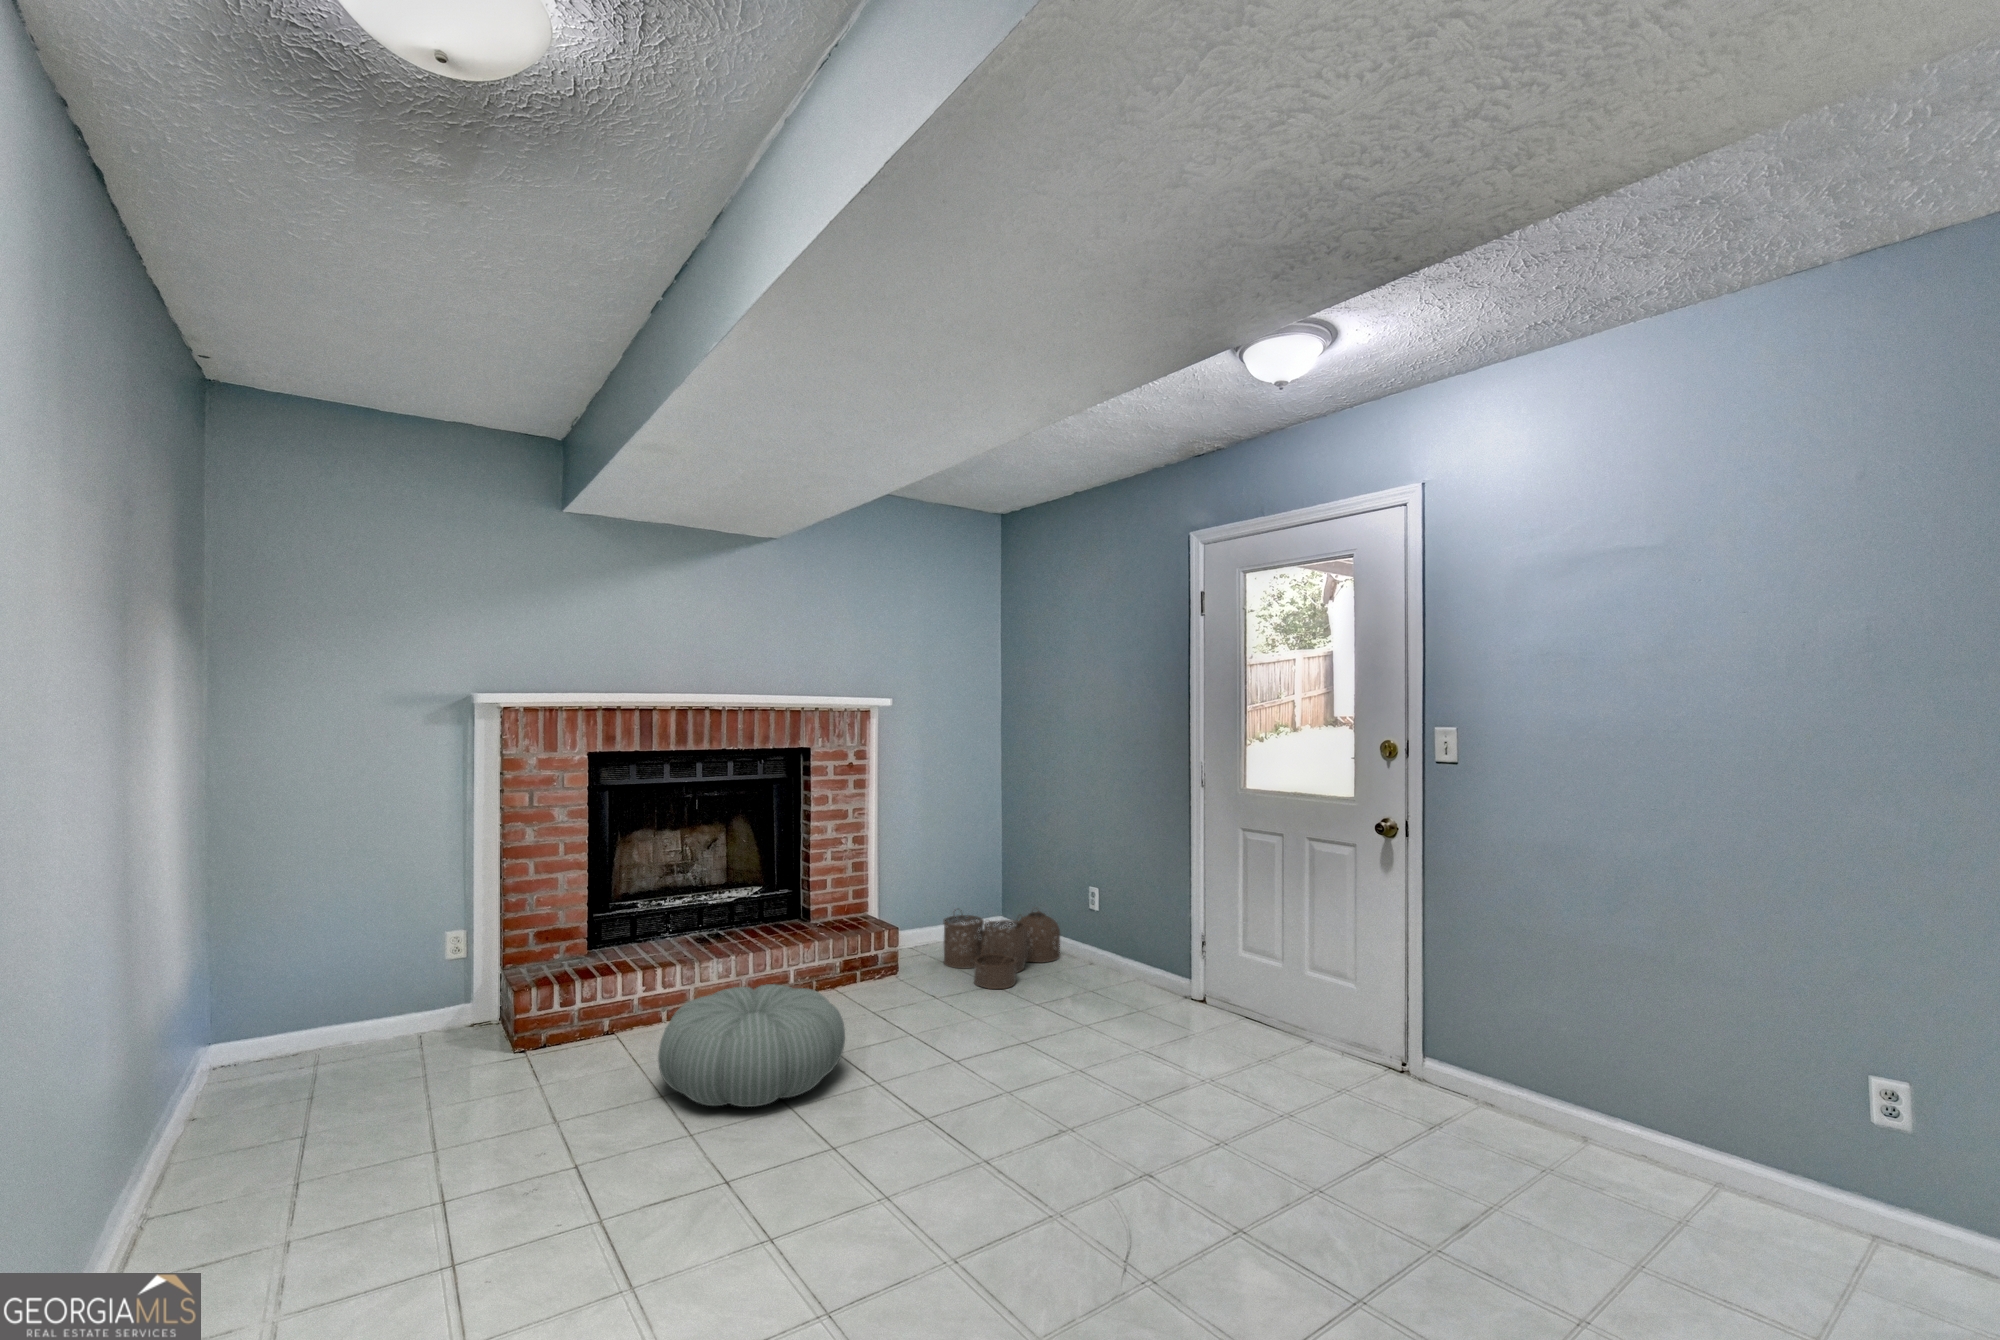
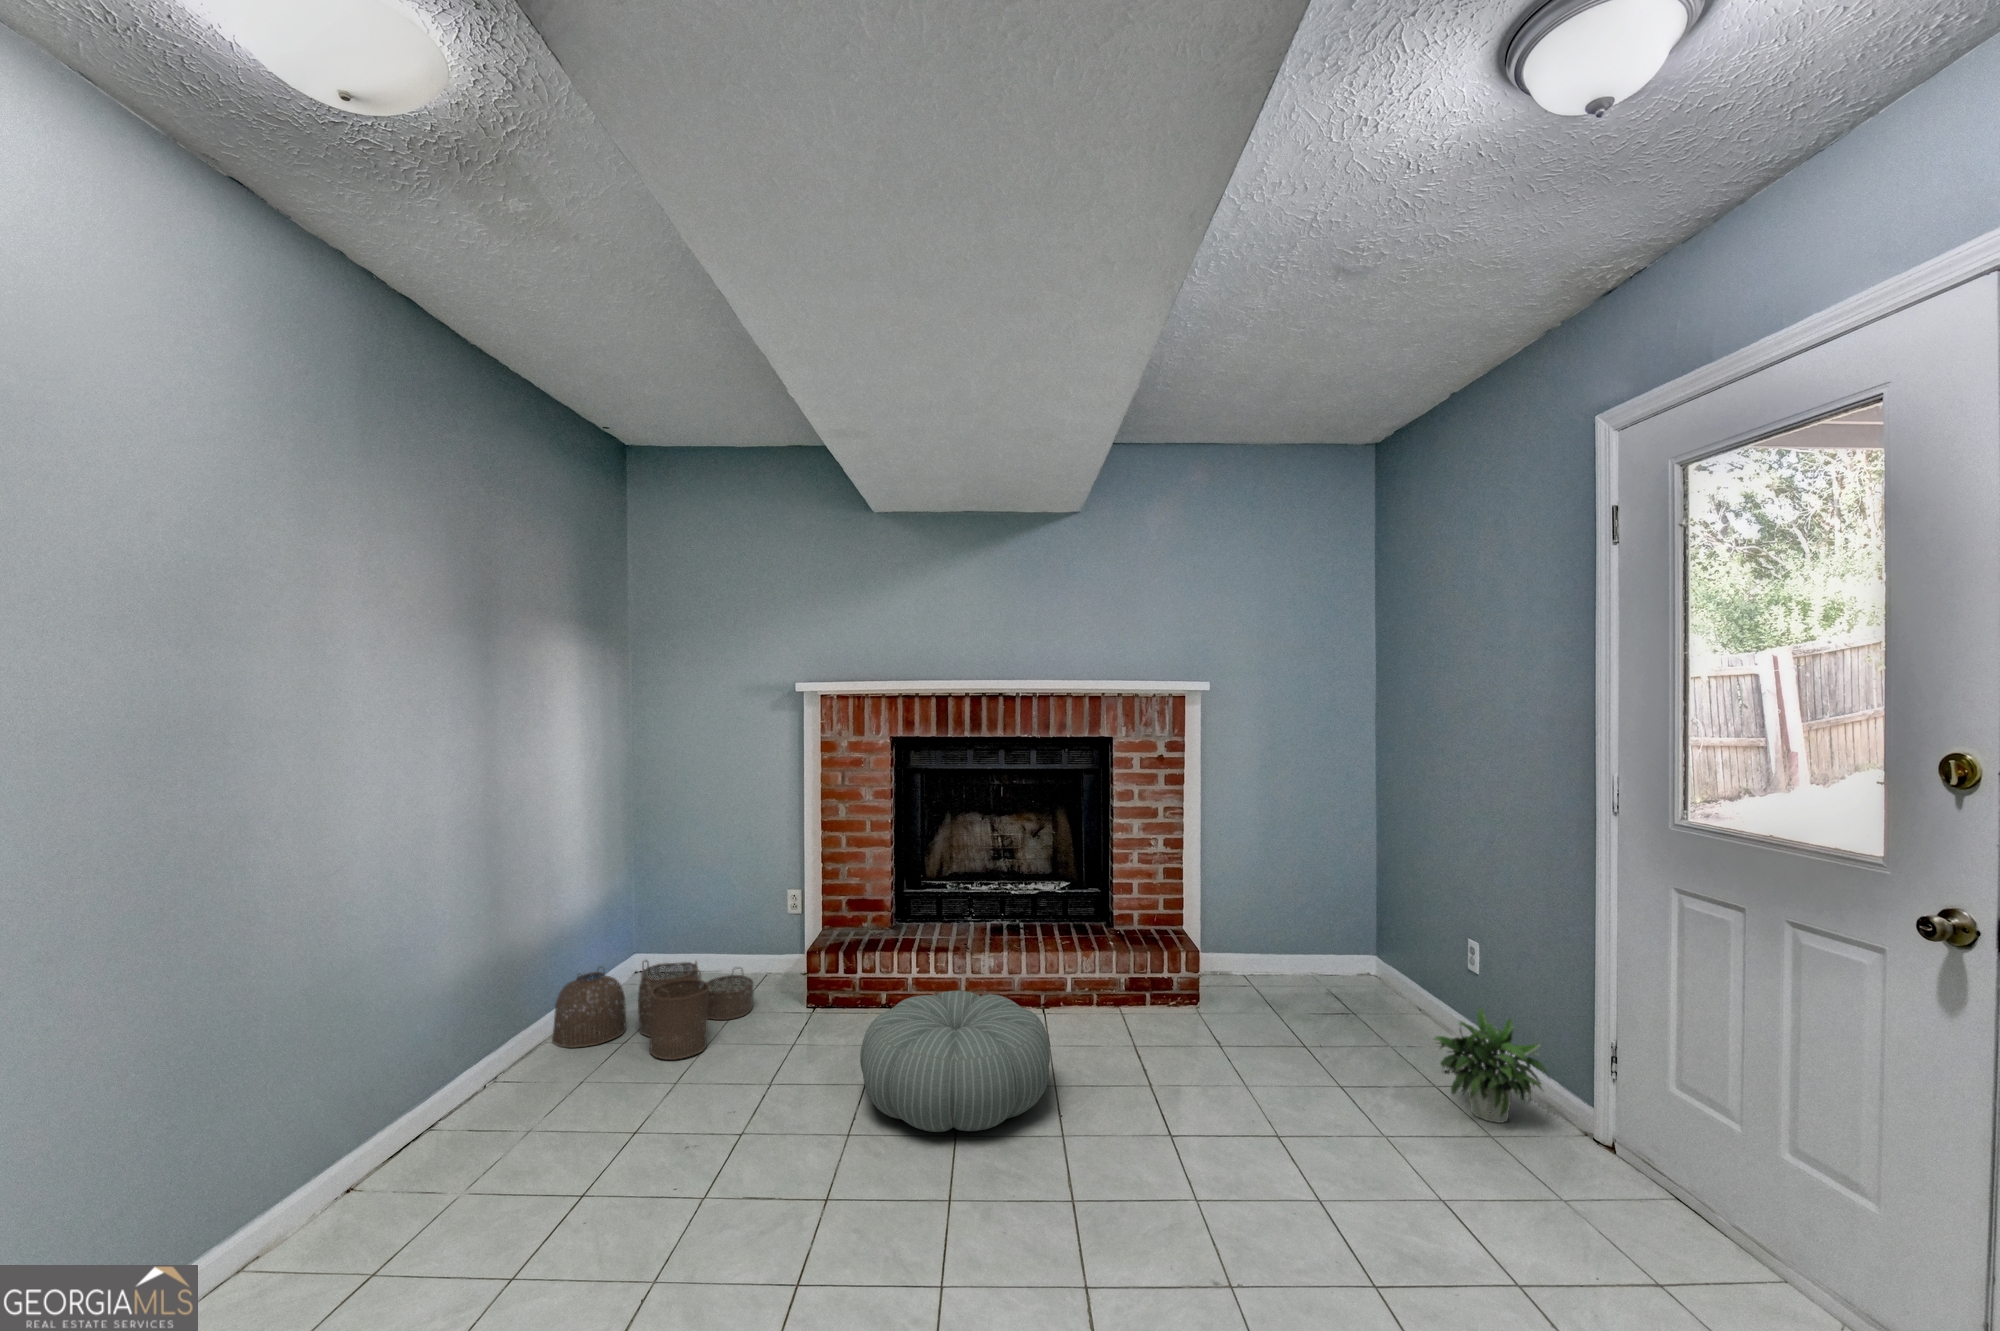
woven basket: present [944,910,1060,989] -> present [552,960,753,1060]
potted plant: none [1095,928,1165,1003] -> present [1435,1008,1556,1123]

